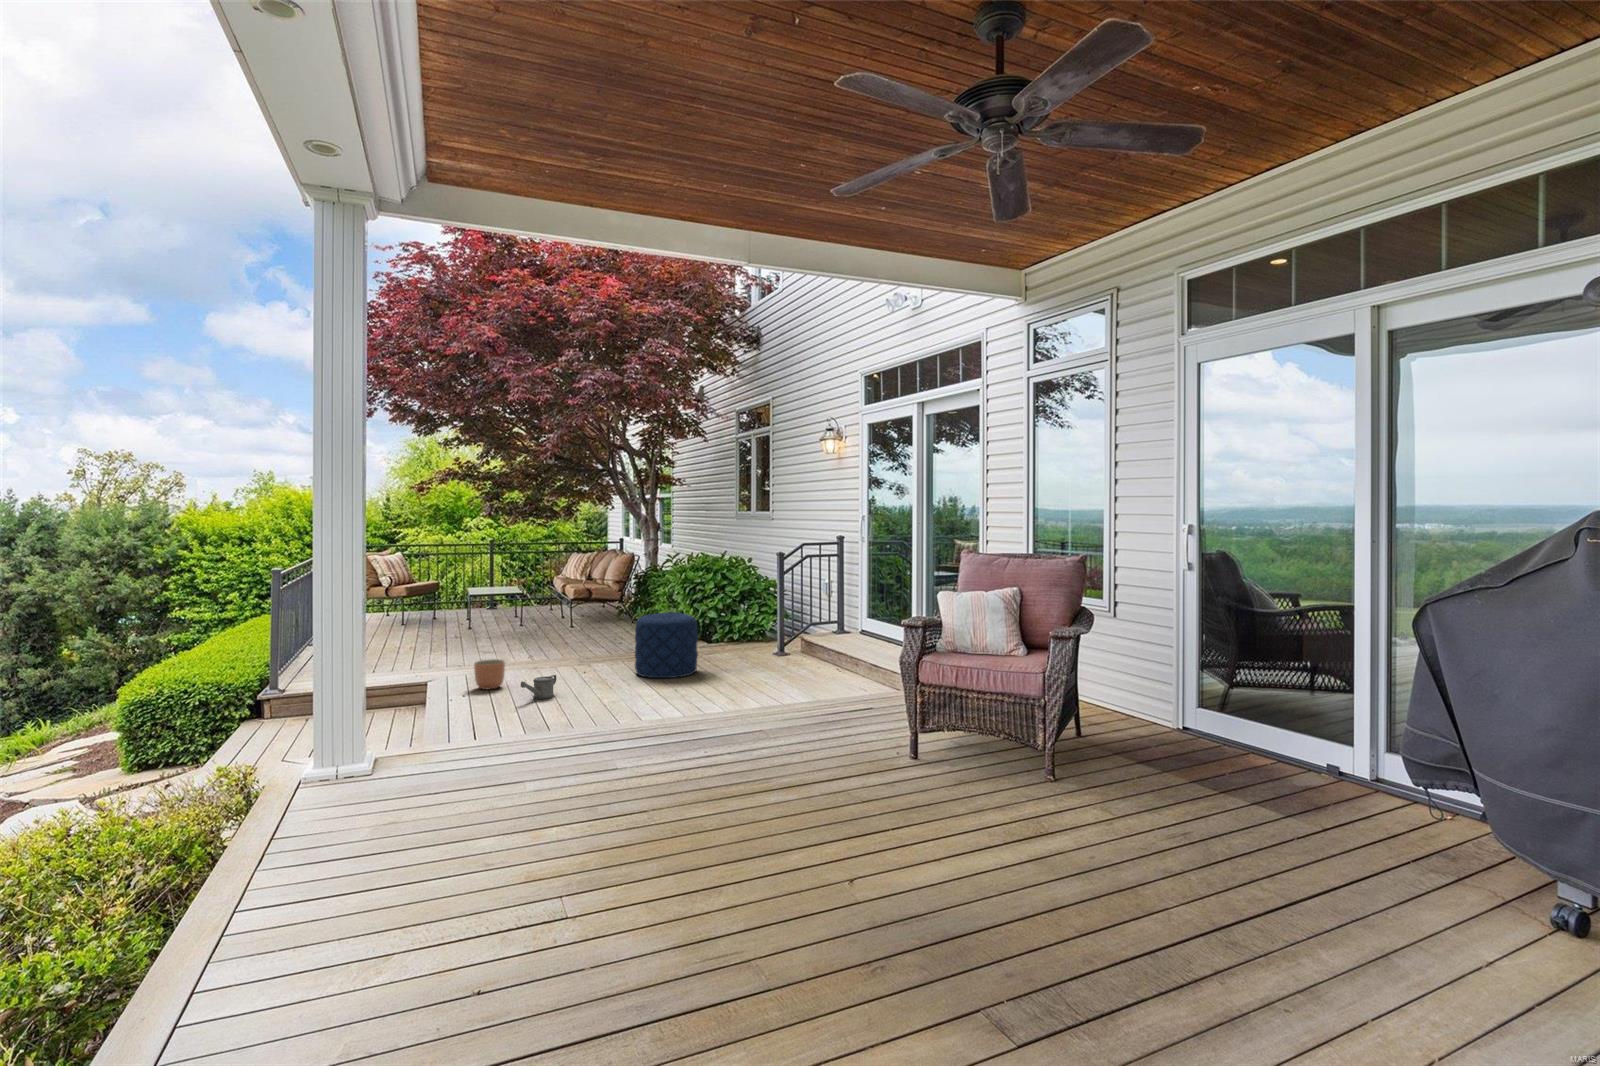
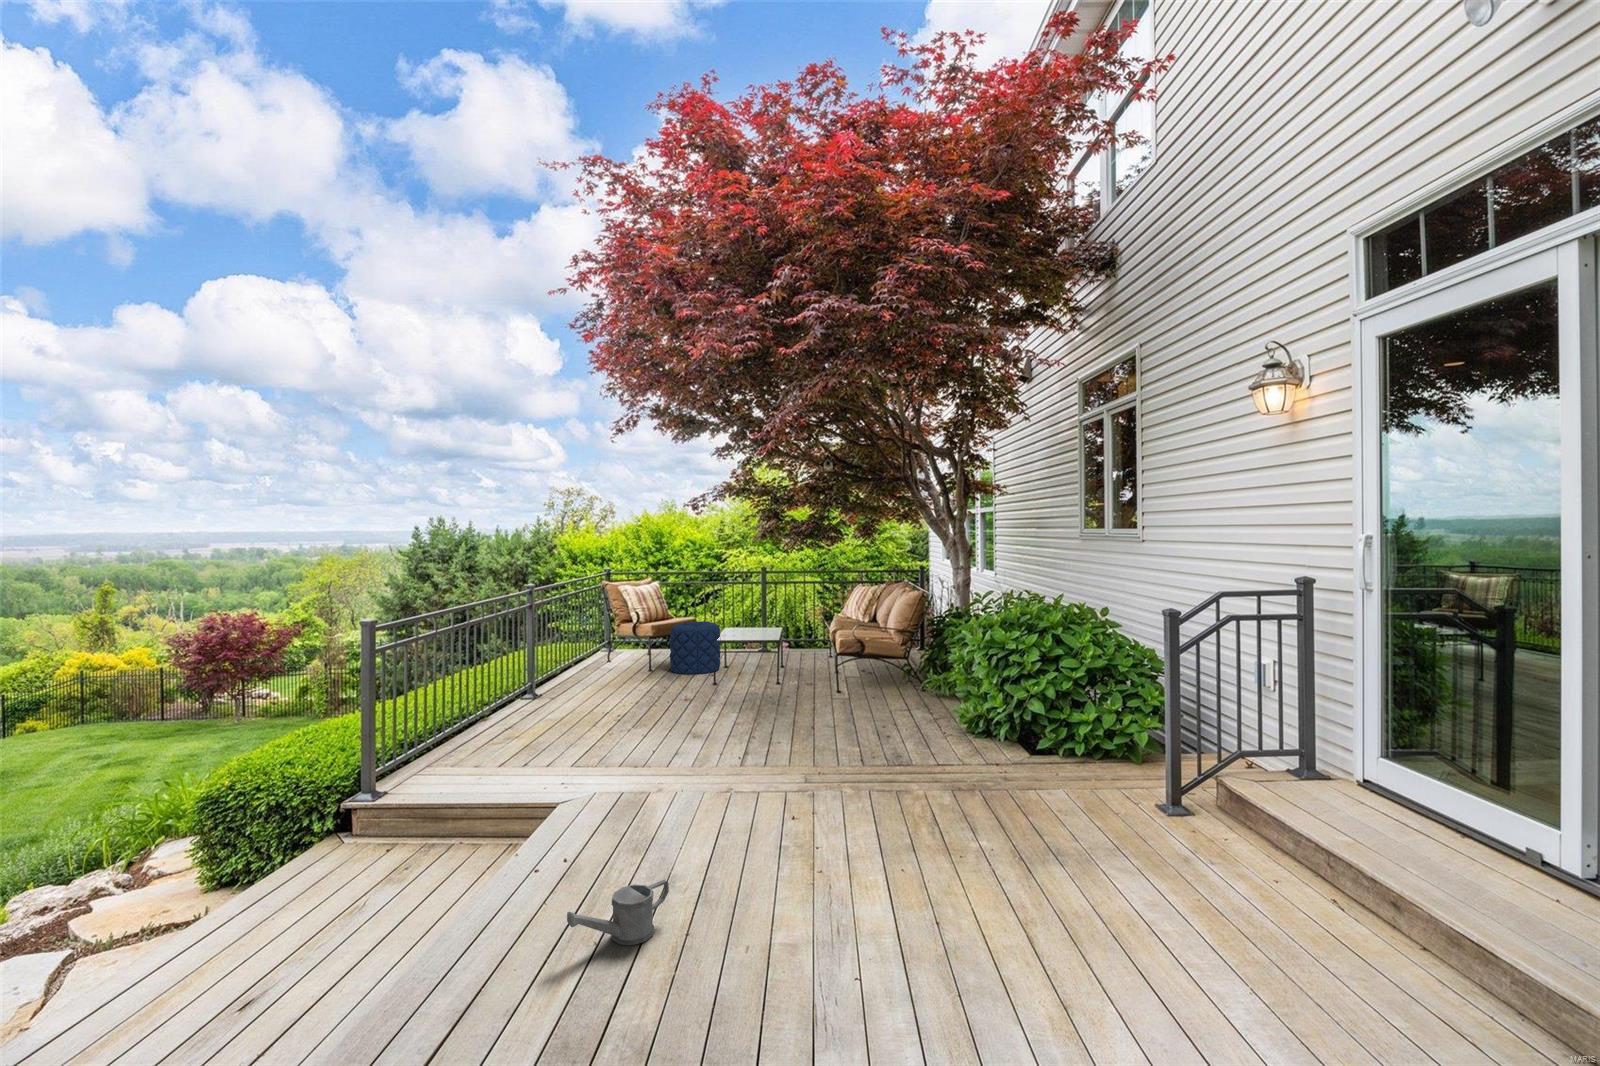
pouf: present [635,613,698,678] -> present [670,621,721,674]
planter: present [474,659,505,690] -> none [554,808,610,873]

